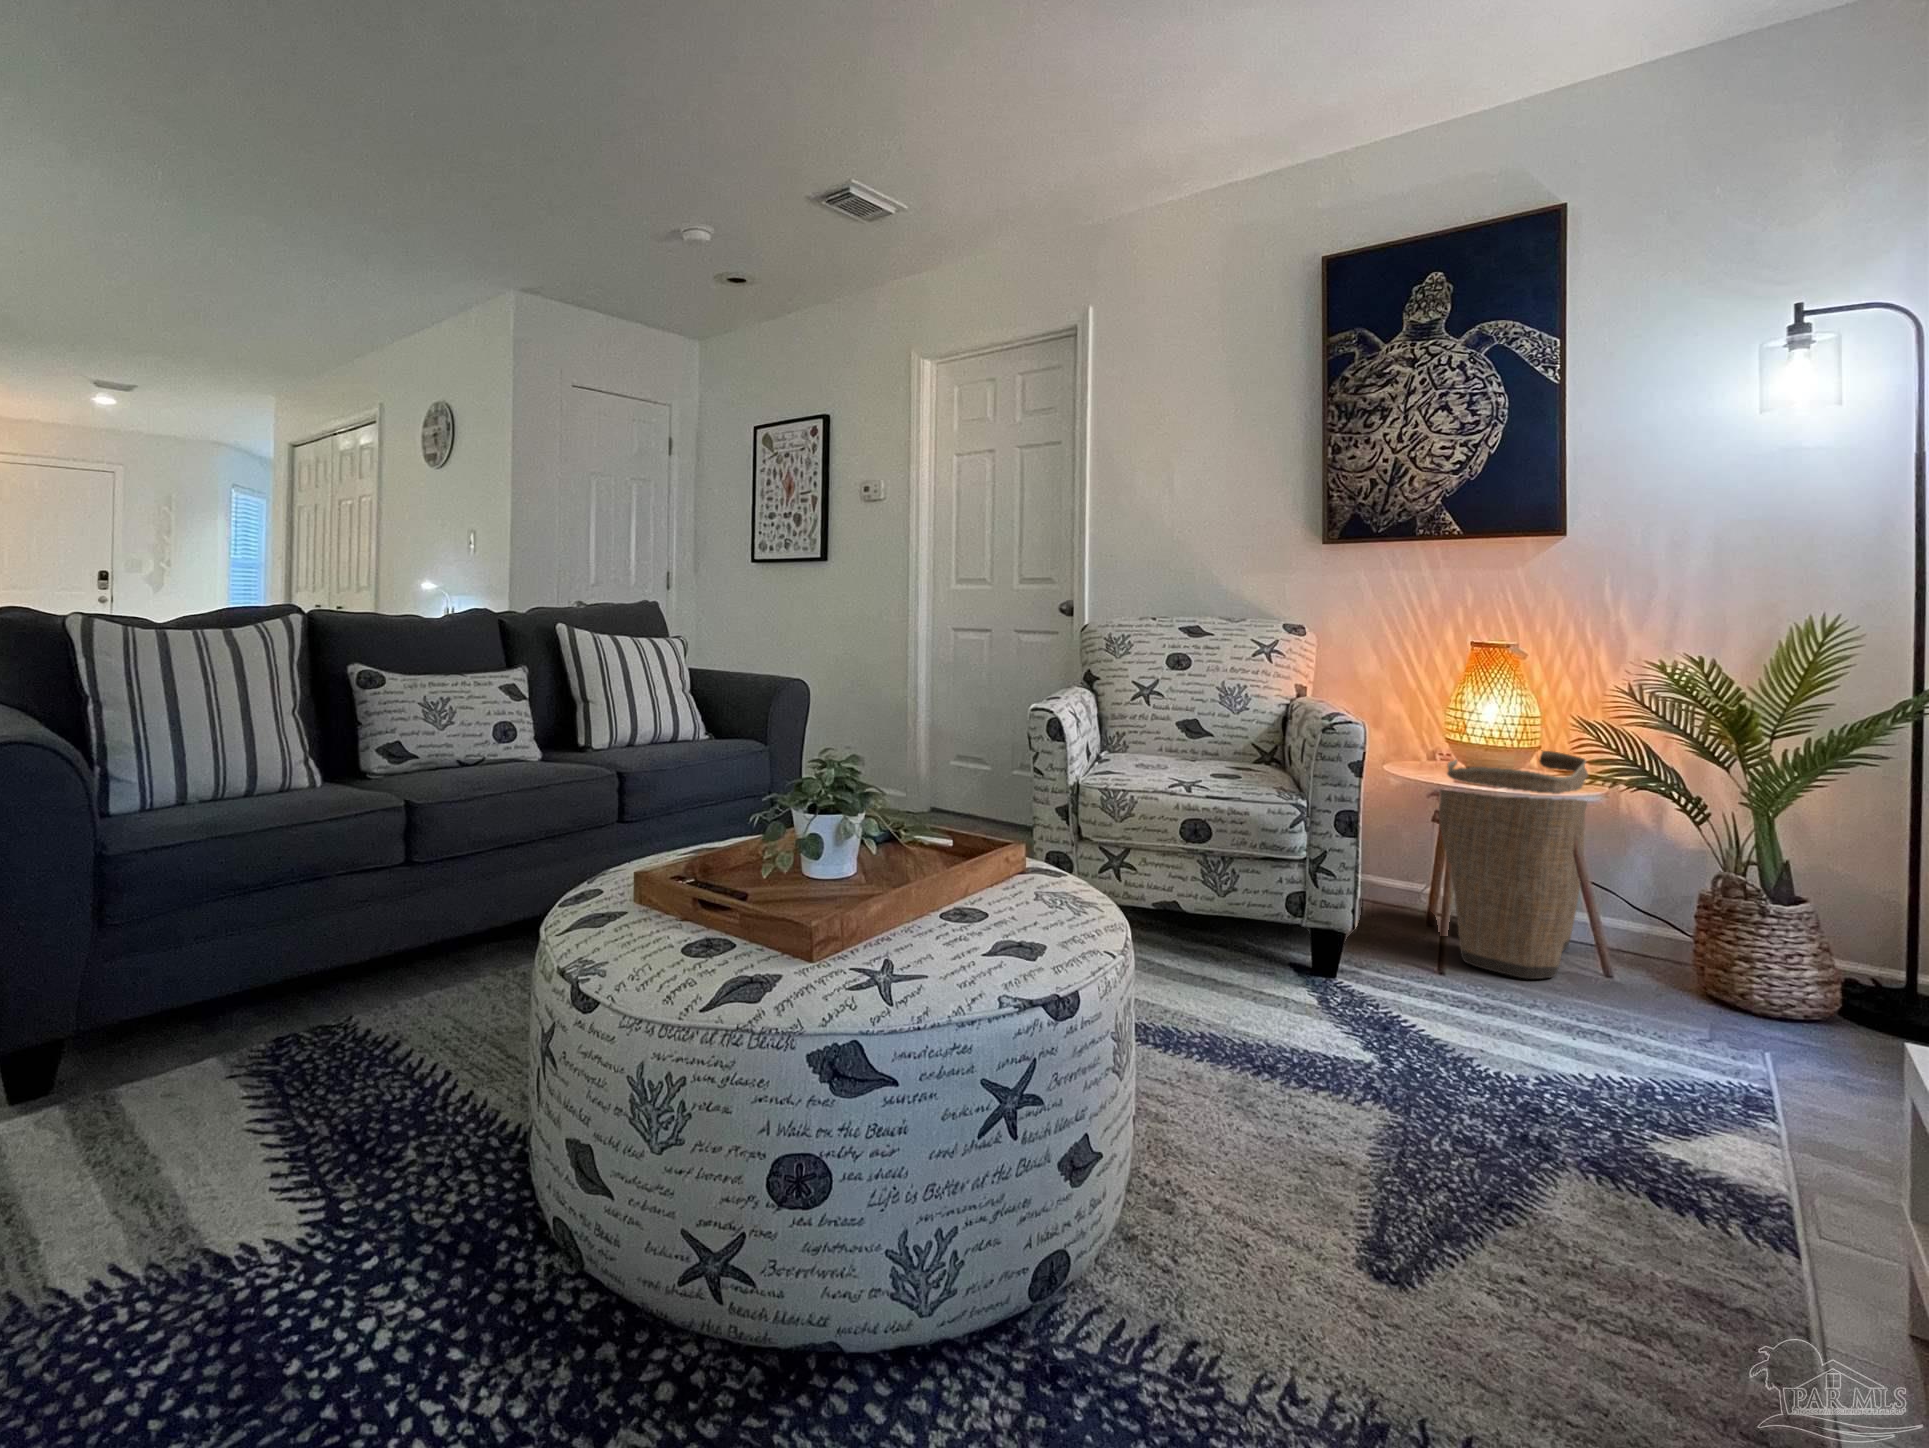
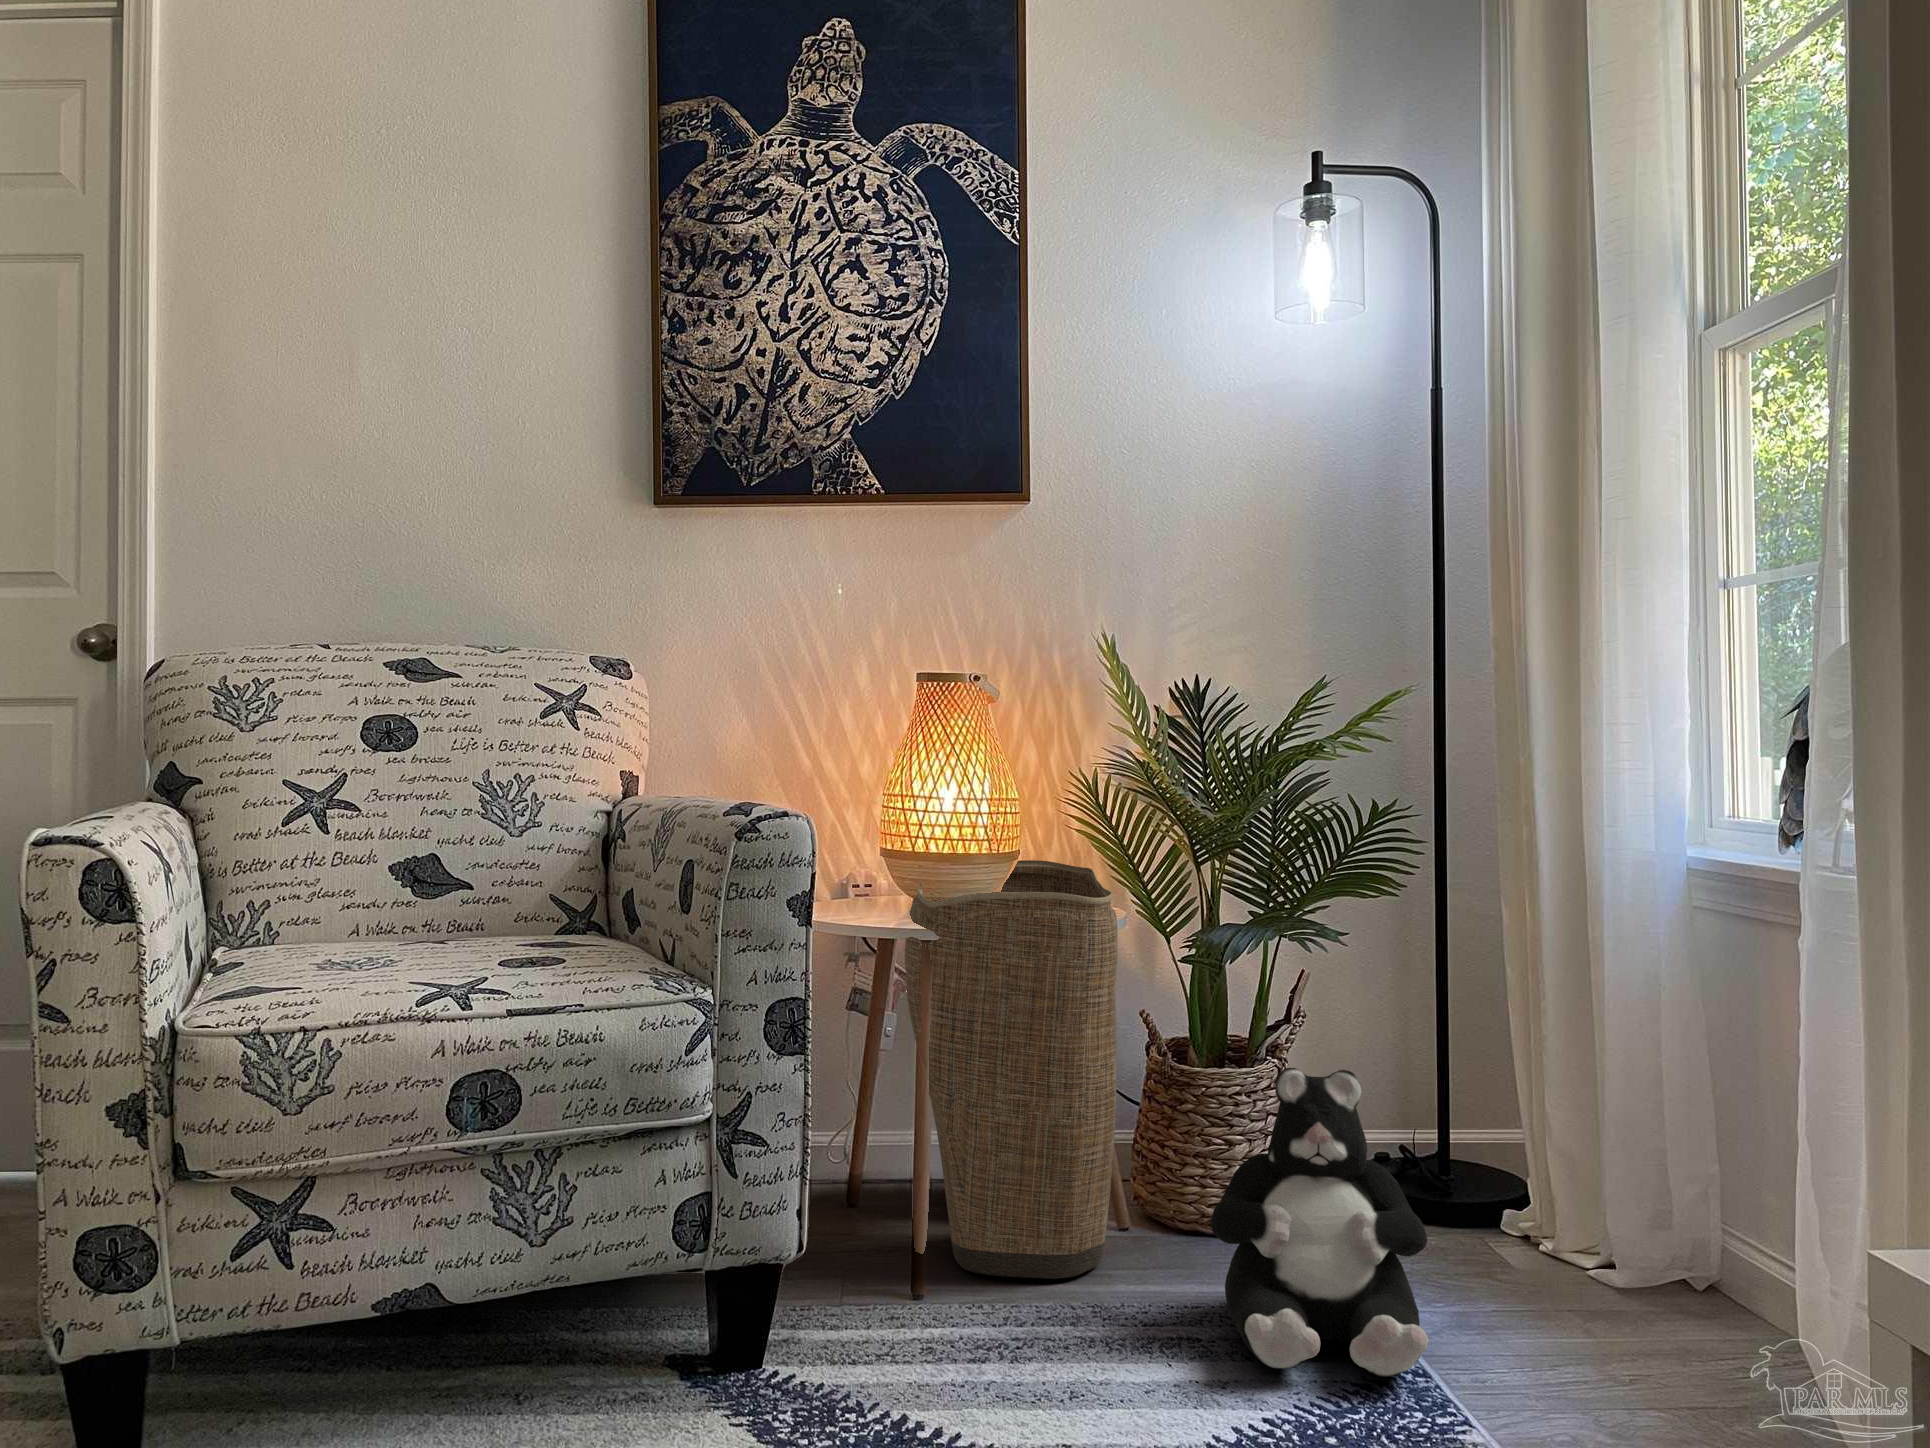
plush toy: none [1610,888,1769,1066] -> present [1210,1068,1429,1377]

